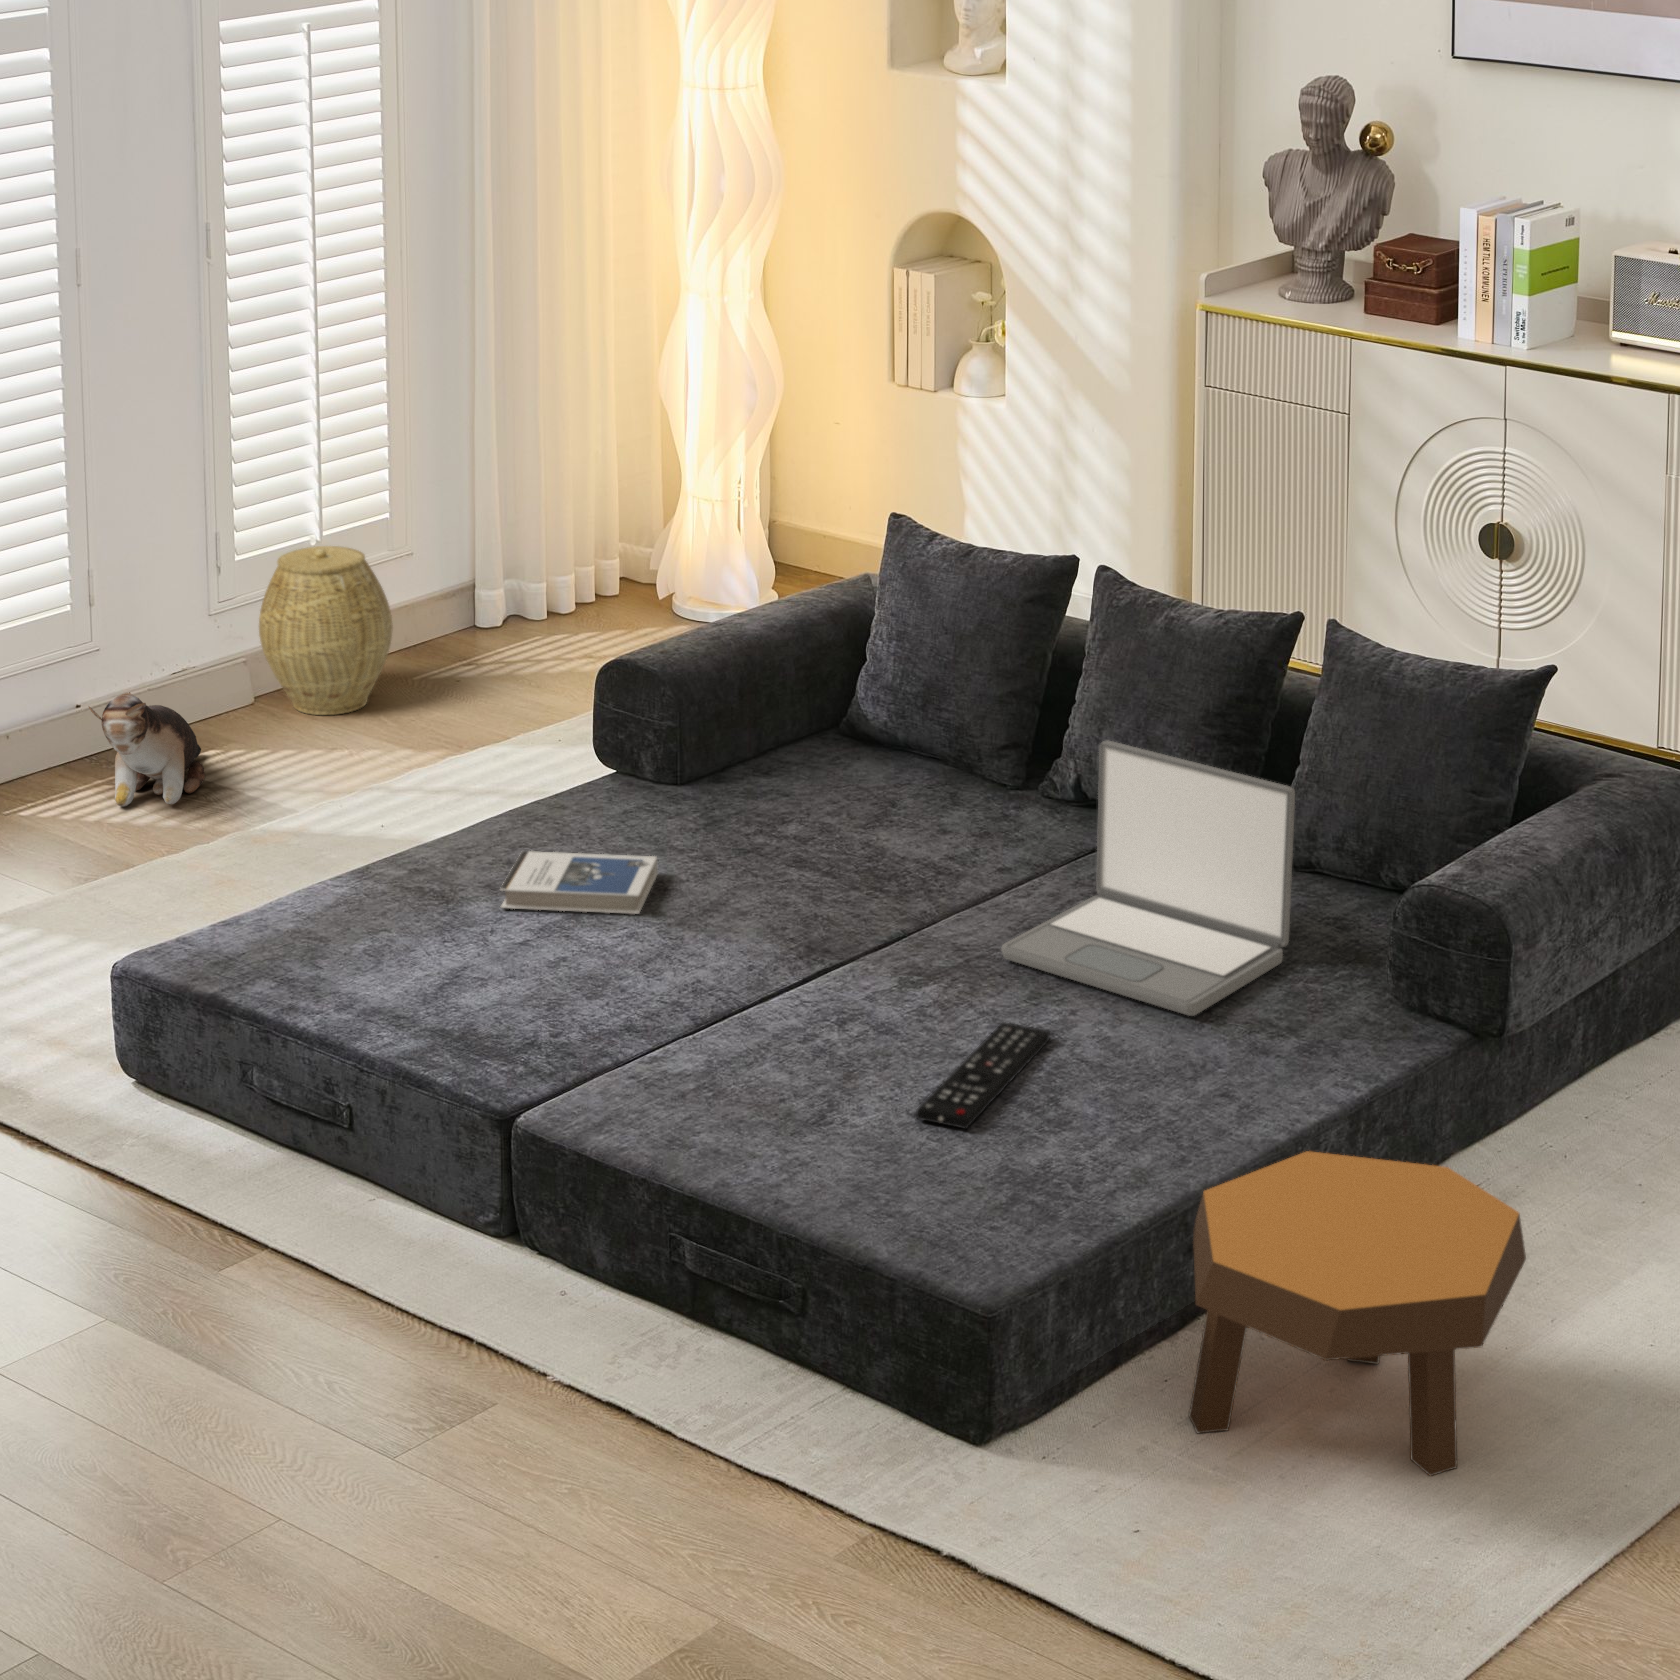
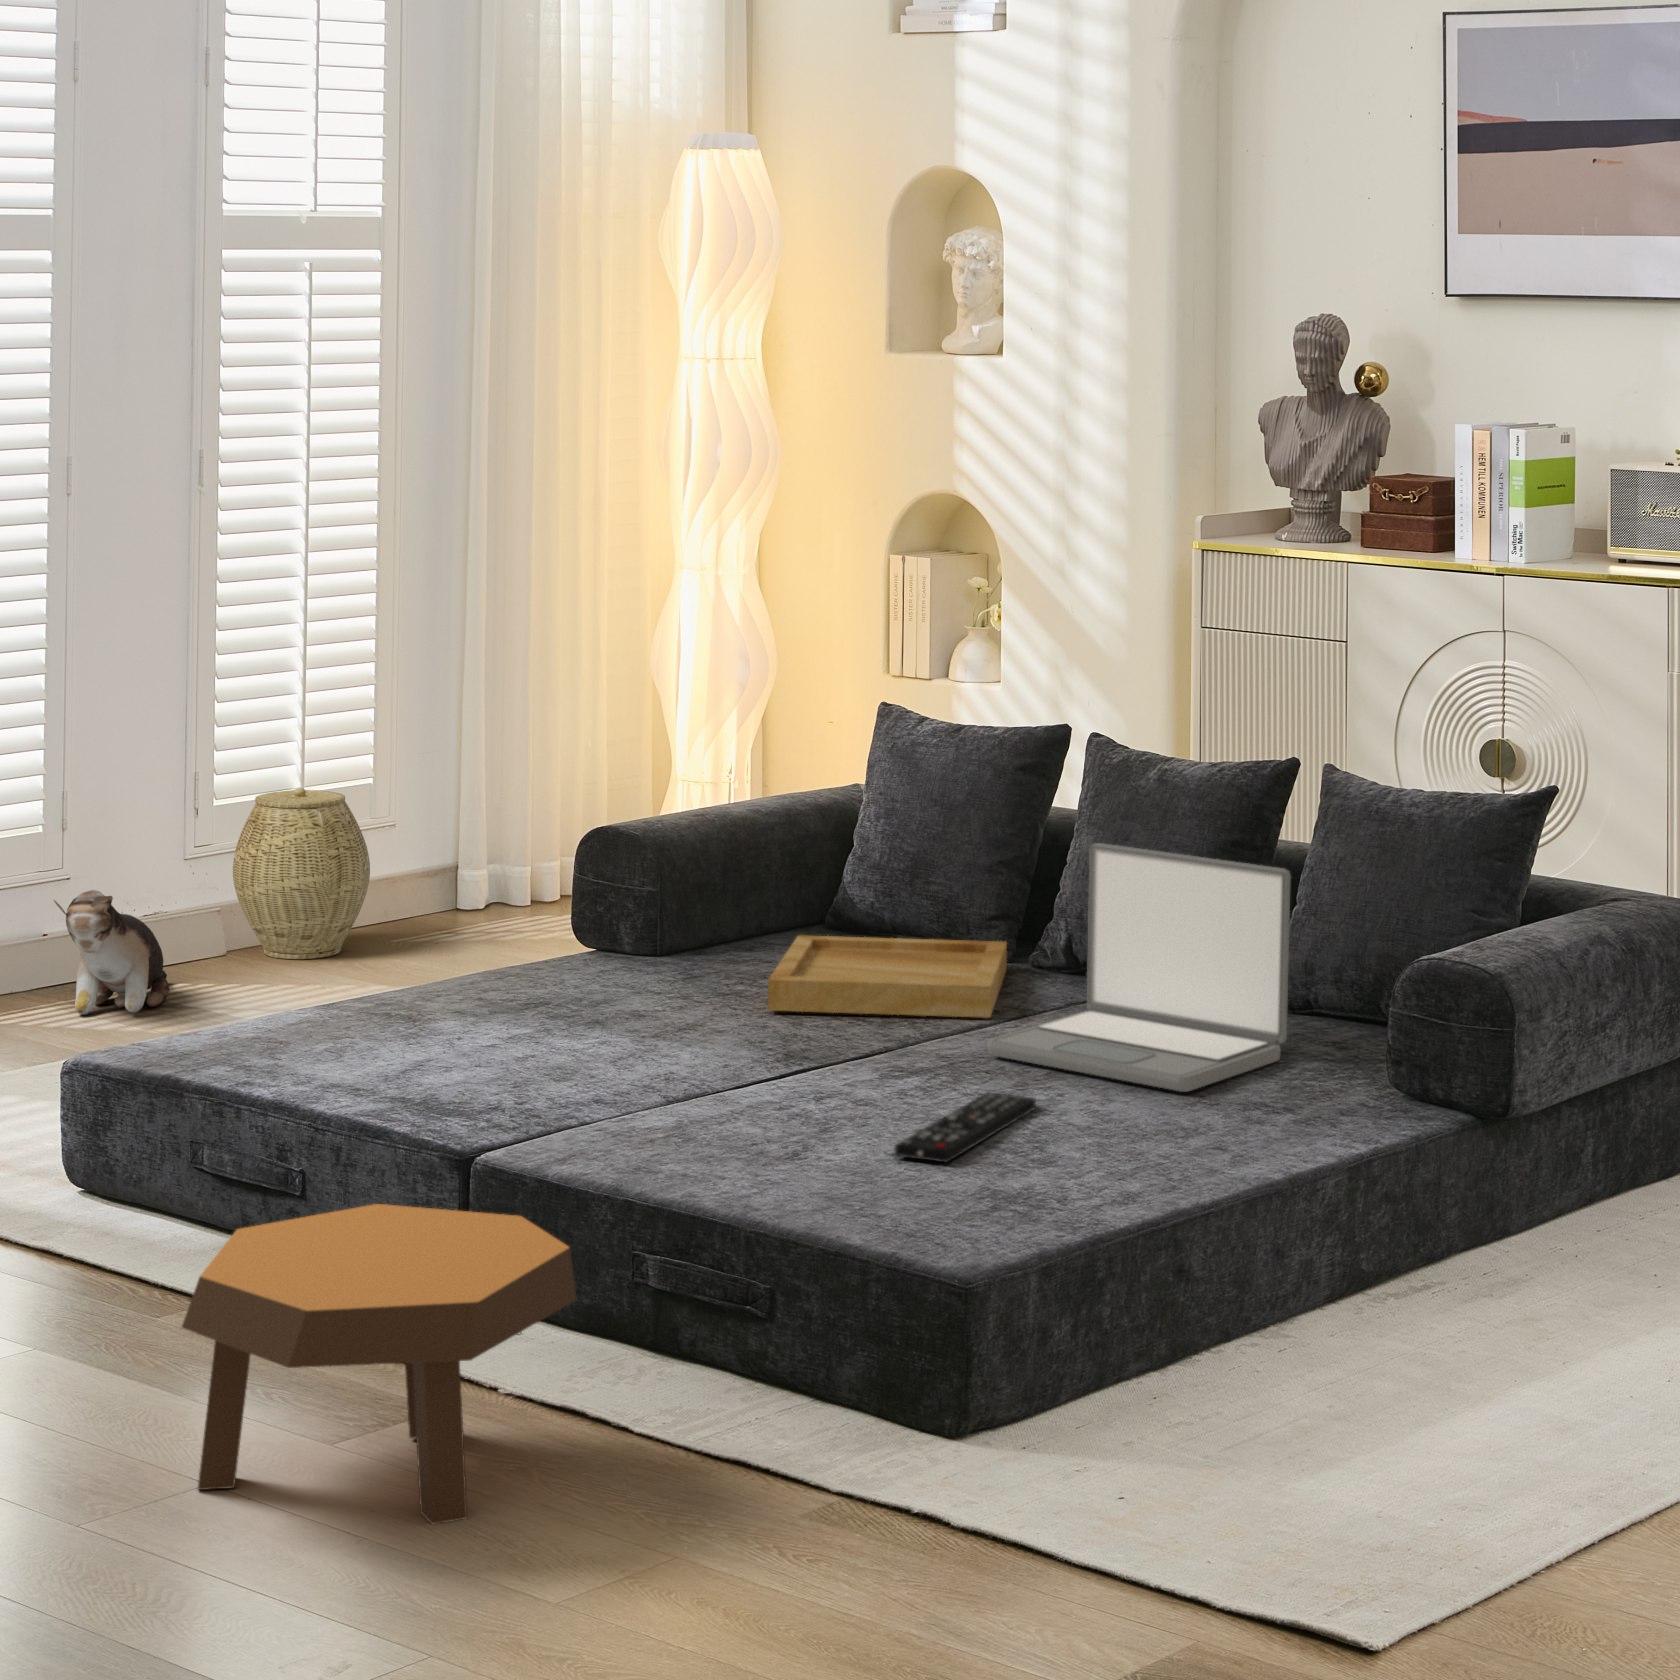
tray: none [789,786,1017,898] -> present [768,936,1007,1018]
hardback book: present [500,851,658,914] -> none [468,977,632,1026]
footstool: present [1189,1151,1526,1476] -> present [182,1204,576,1524]

